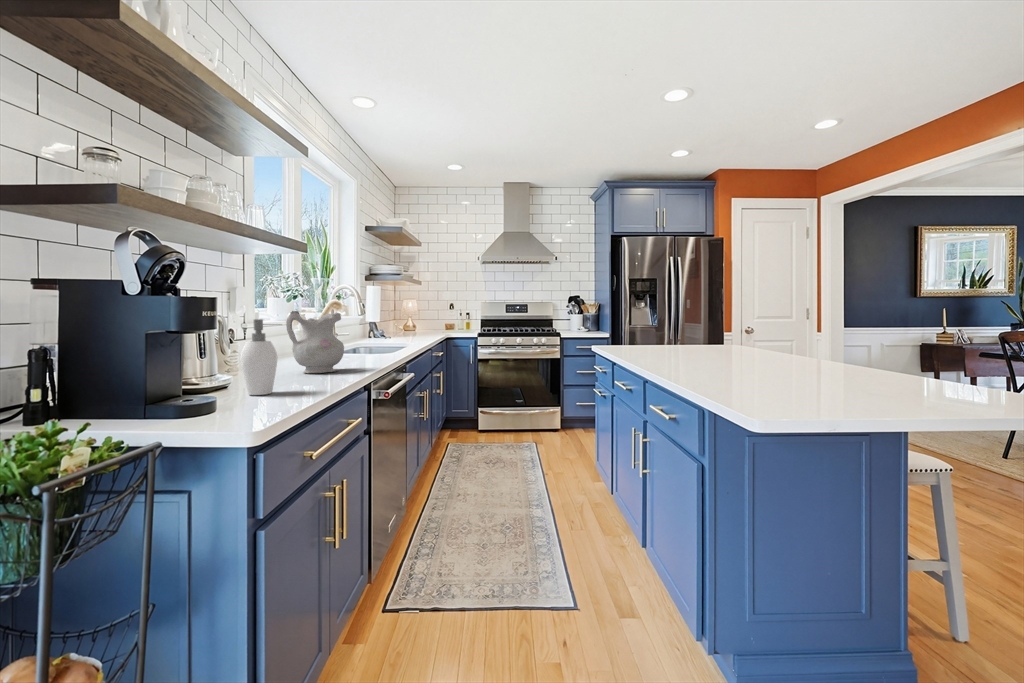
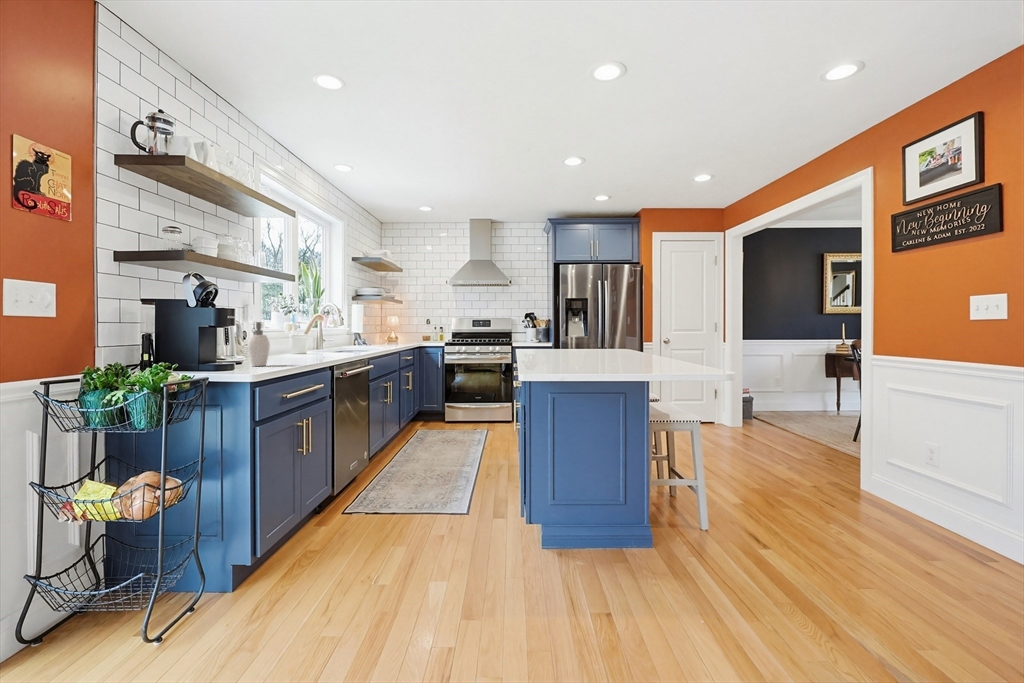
ceramic pitcher: present [286,311,344,373] -> none [279,319,318,360]

